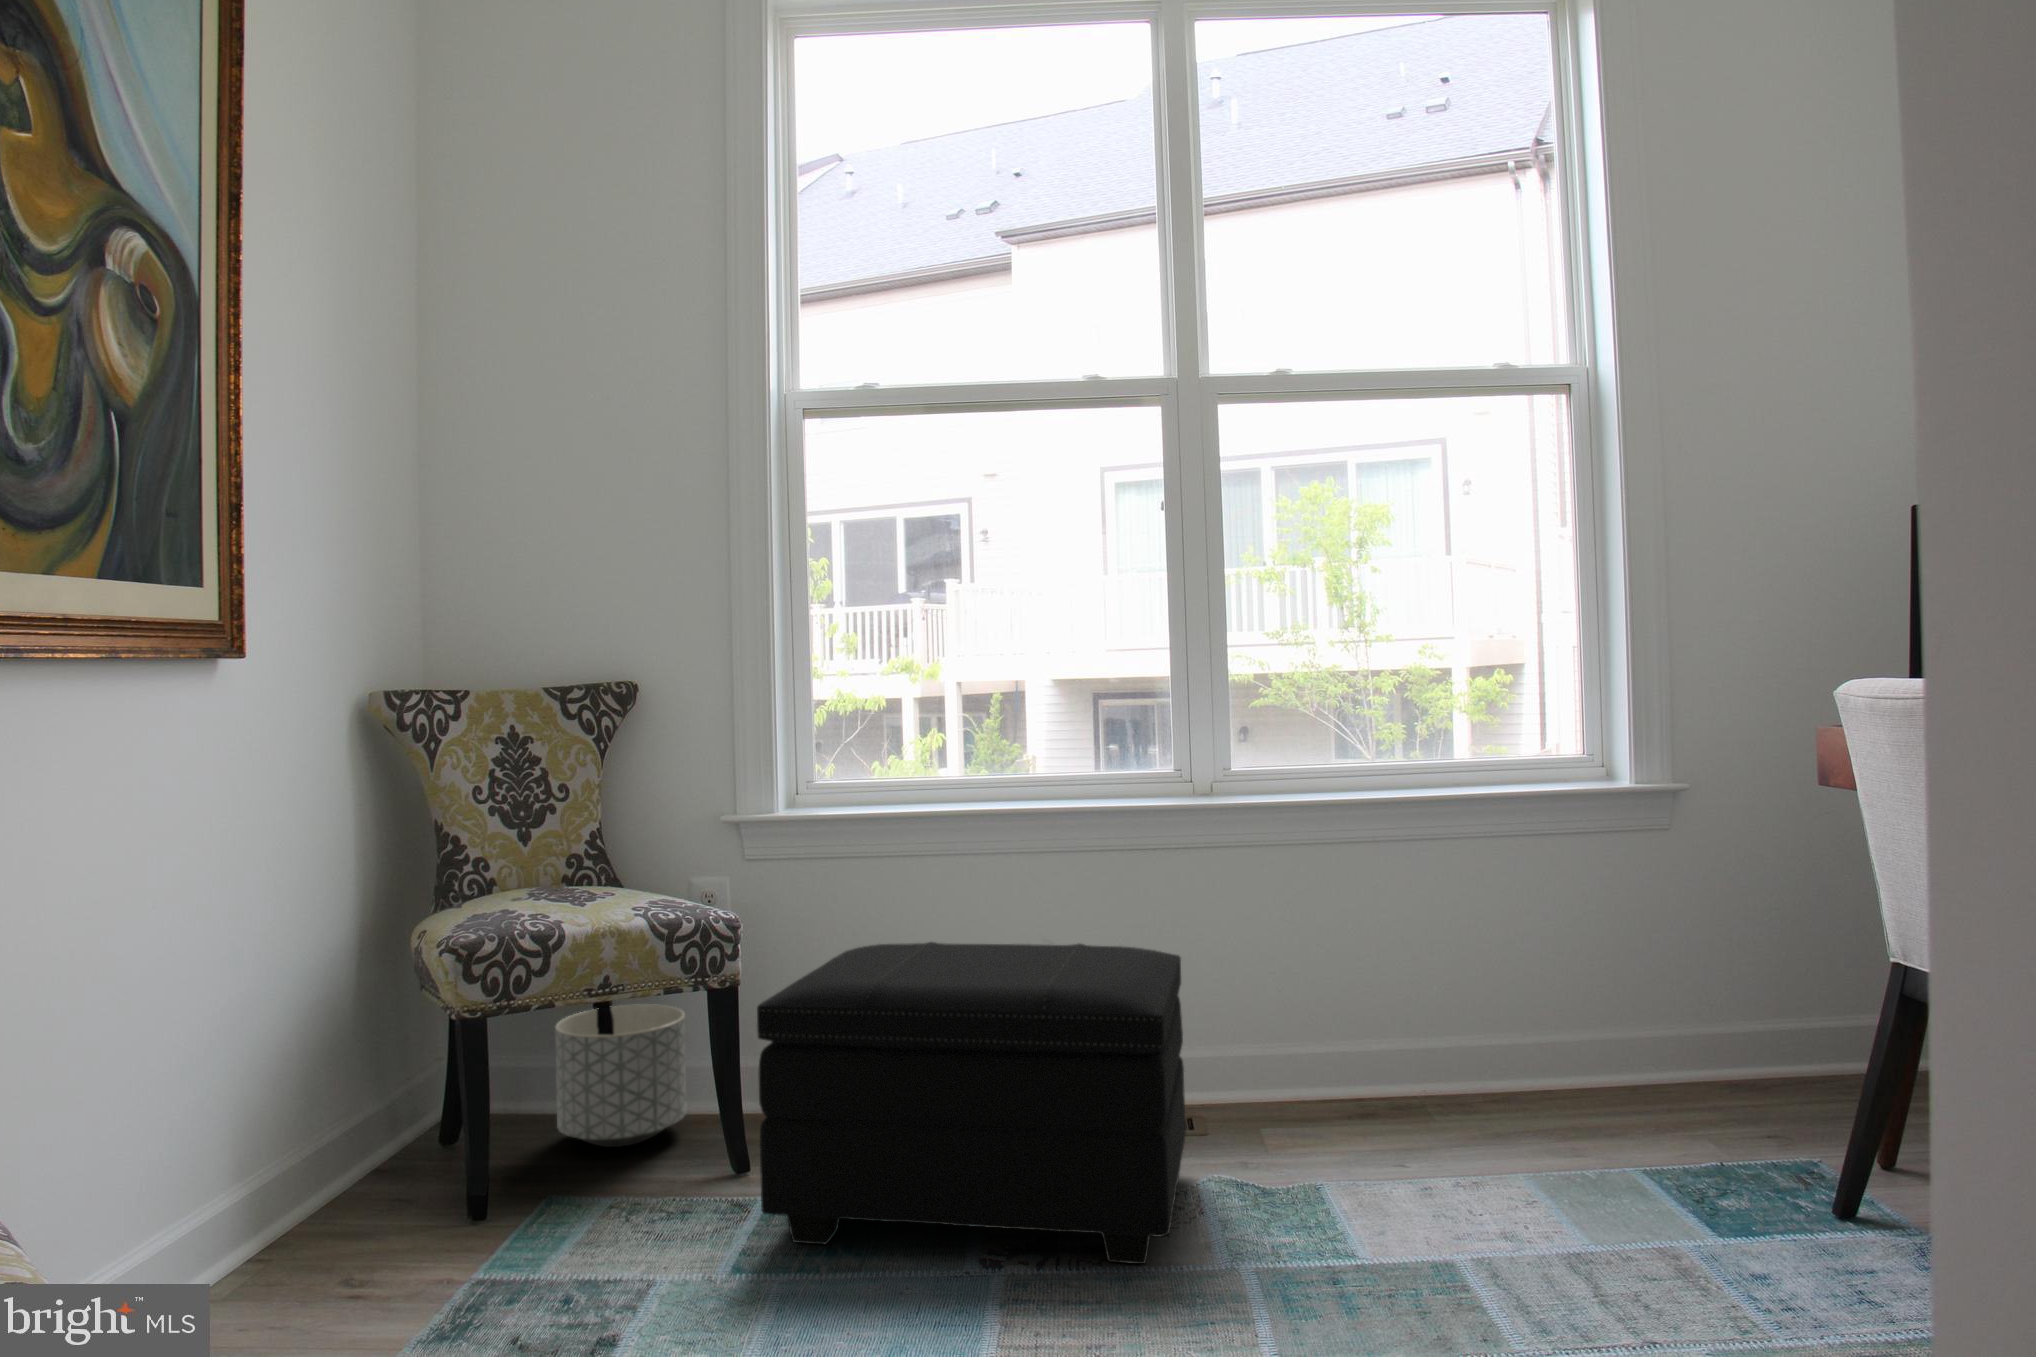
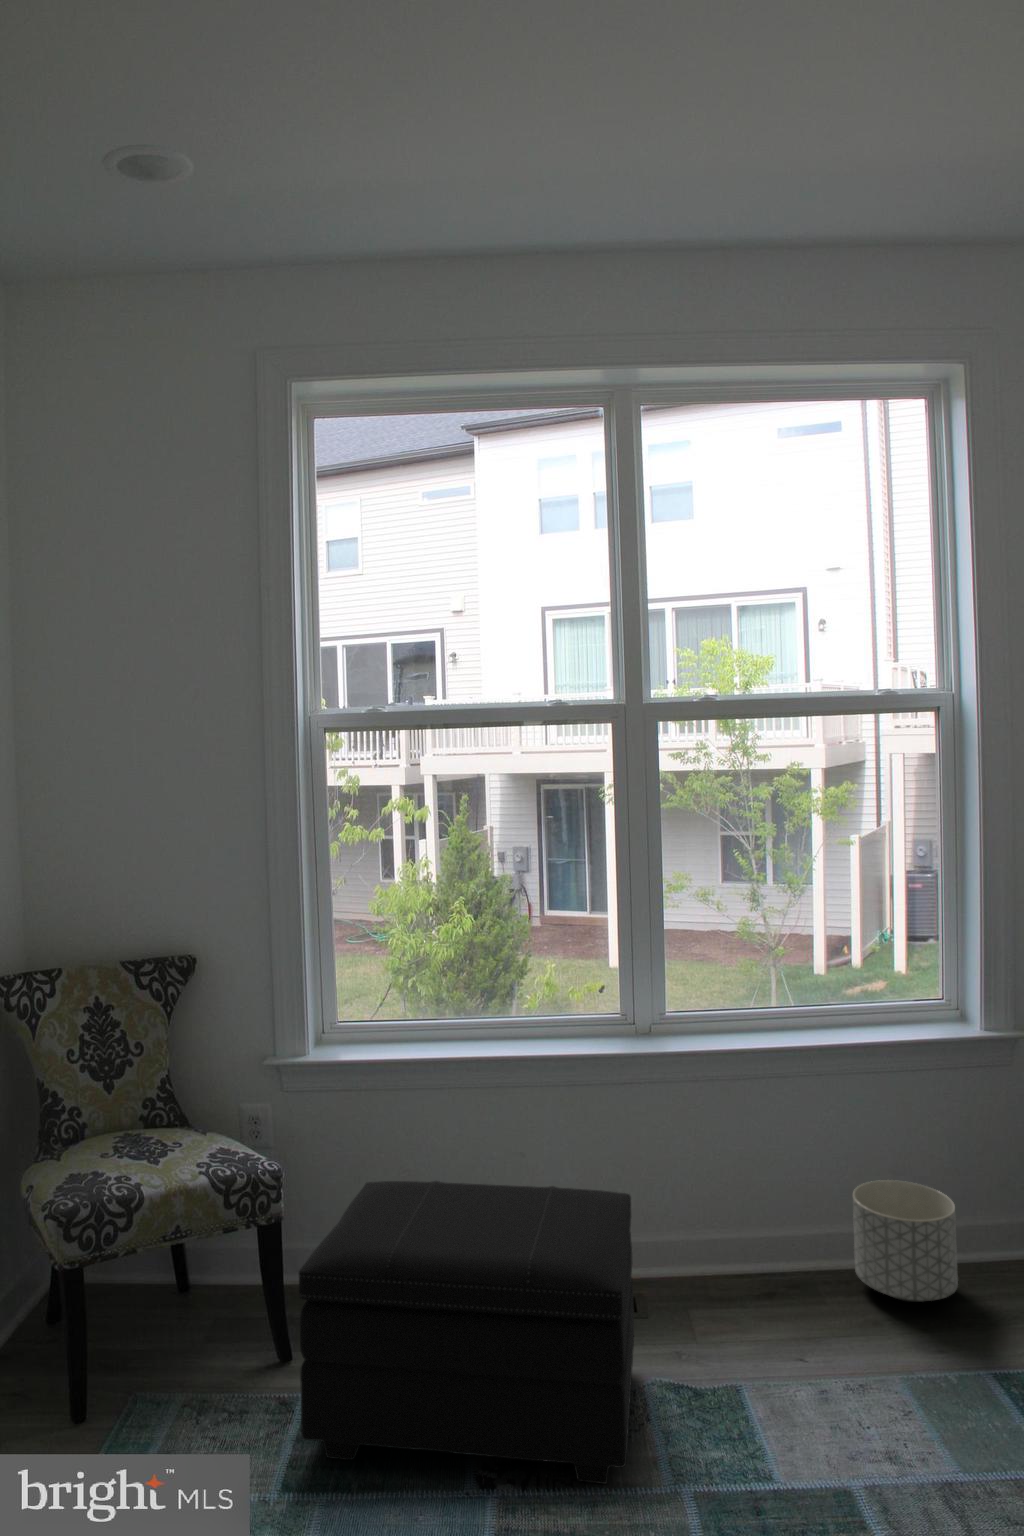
planter: present [555,1004,687,1147] -> present [853,1180,958,1302]

